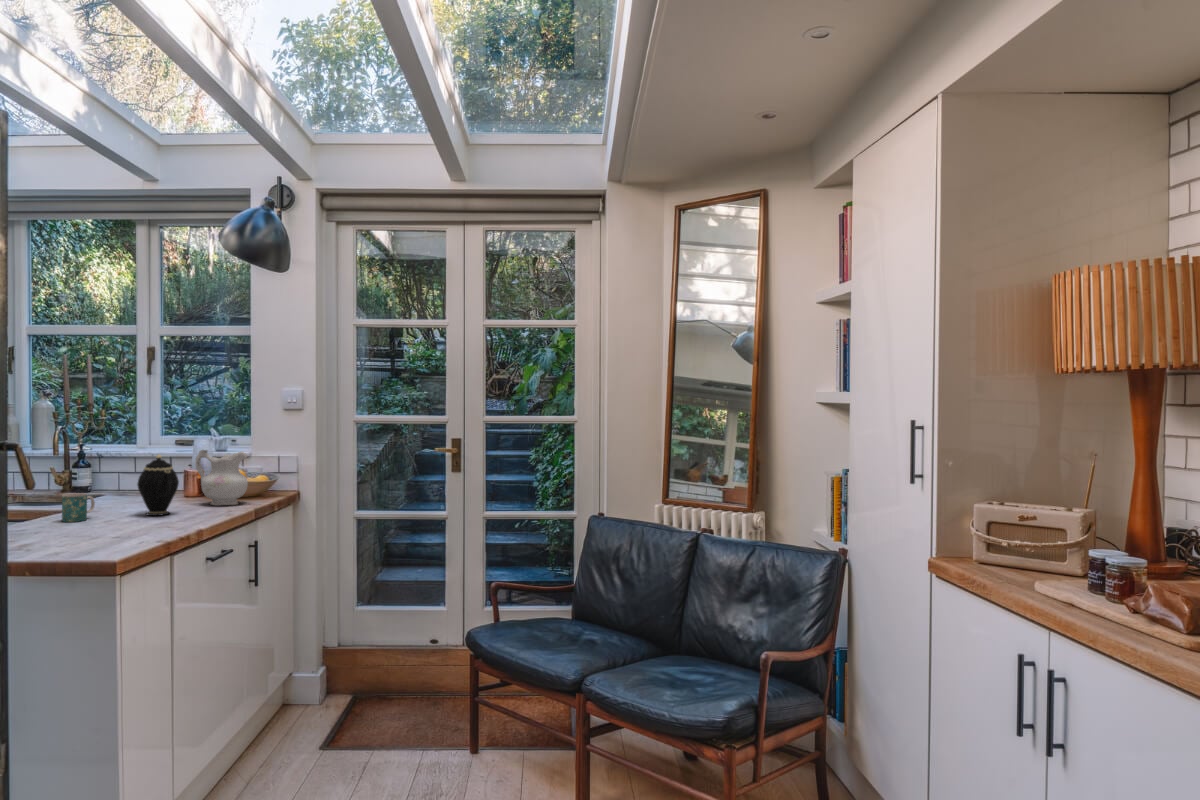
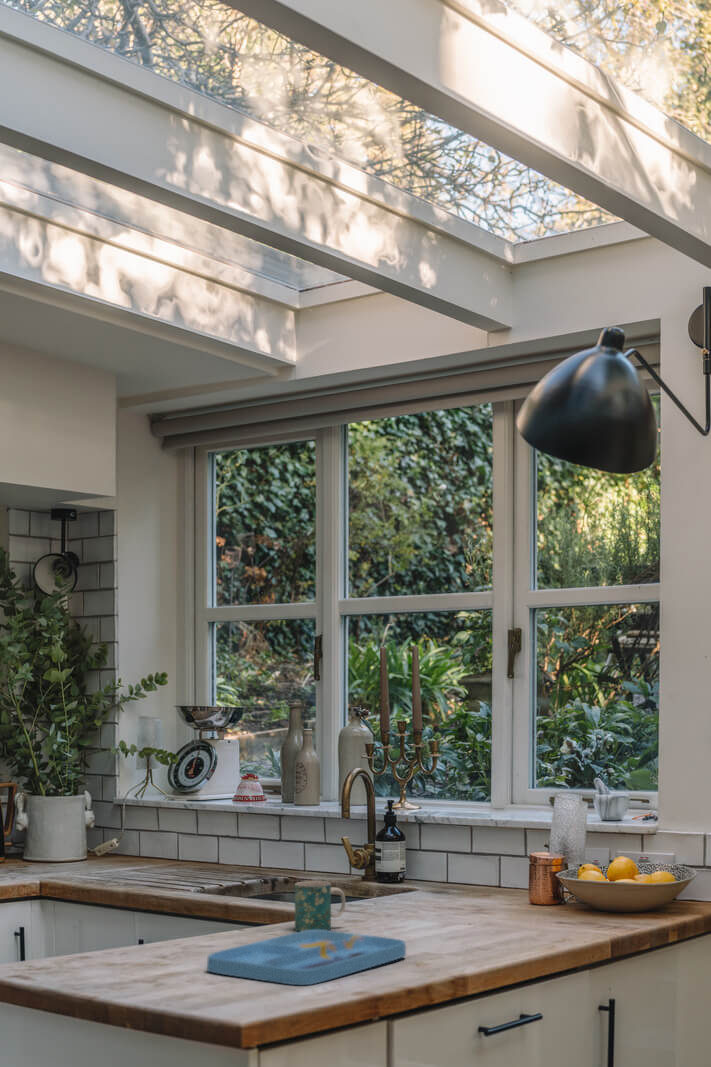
ceramic pitcher: present [195,450,248,505] -> none [522,812,613,926]
teapot: present [137,454,179,516] -> none [407,817,474,934]
tray: none [46,519,160,546] -> present [207,930,406,985]

